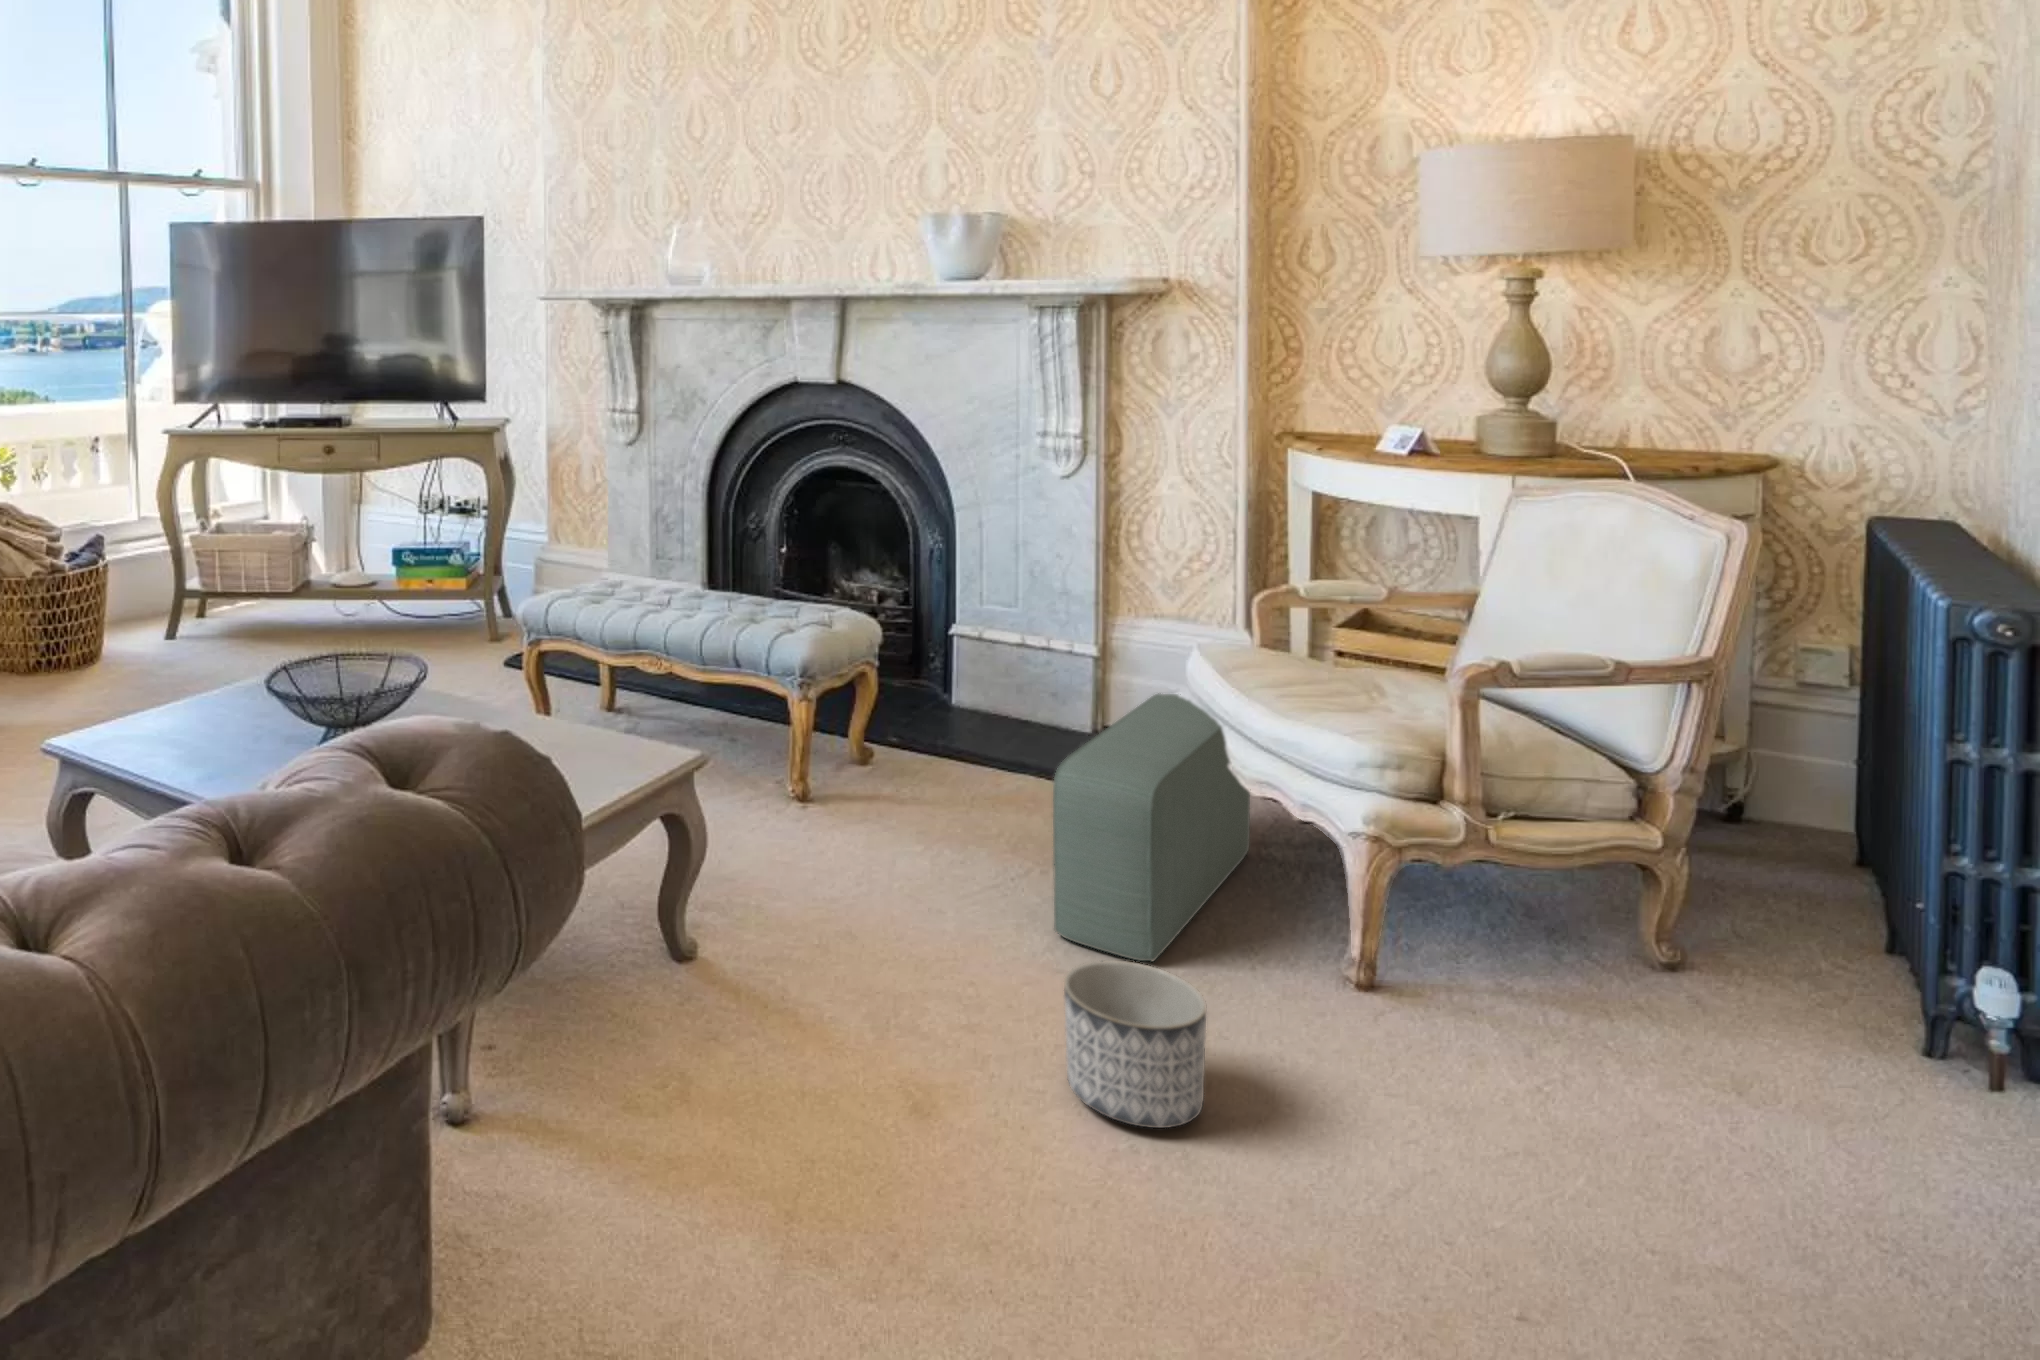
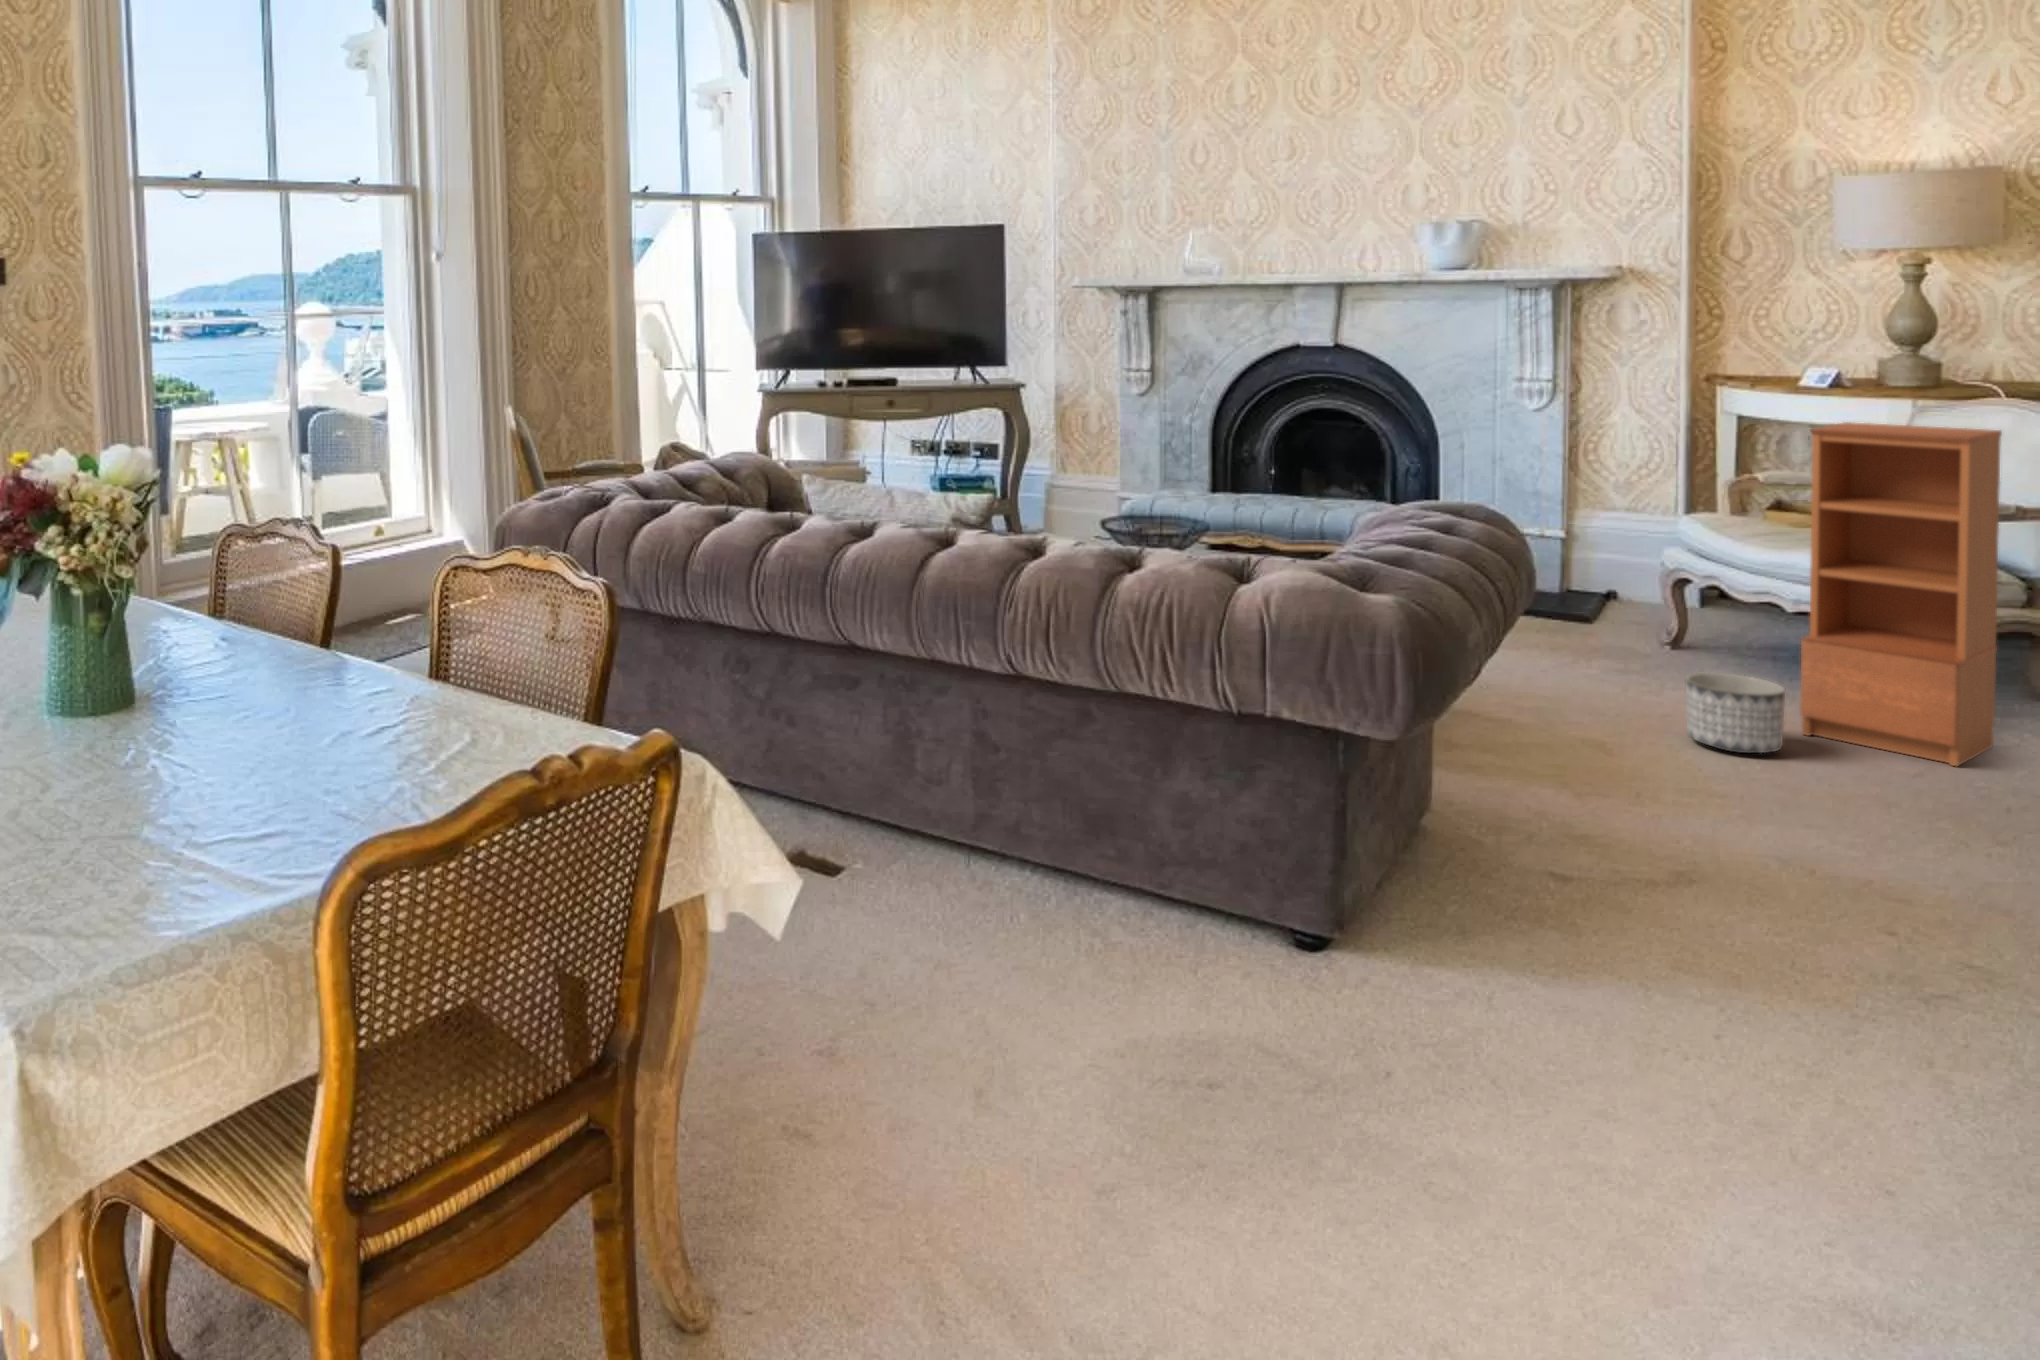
bookcase: none [1254,531,1560,1164] -> present [1800,422,2002,766]
pouf: present [1053,693,1250,961] -> none [1622,548,1732,696]

